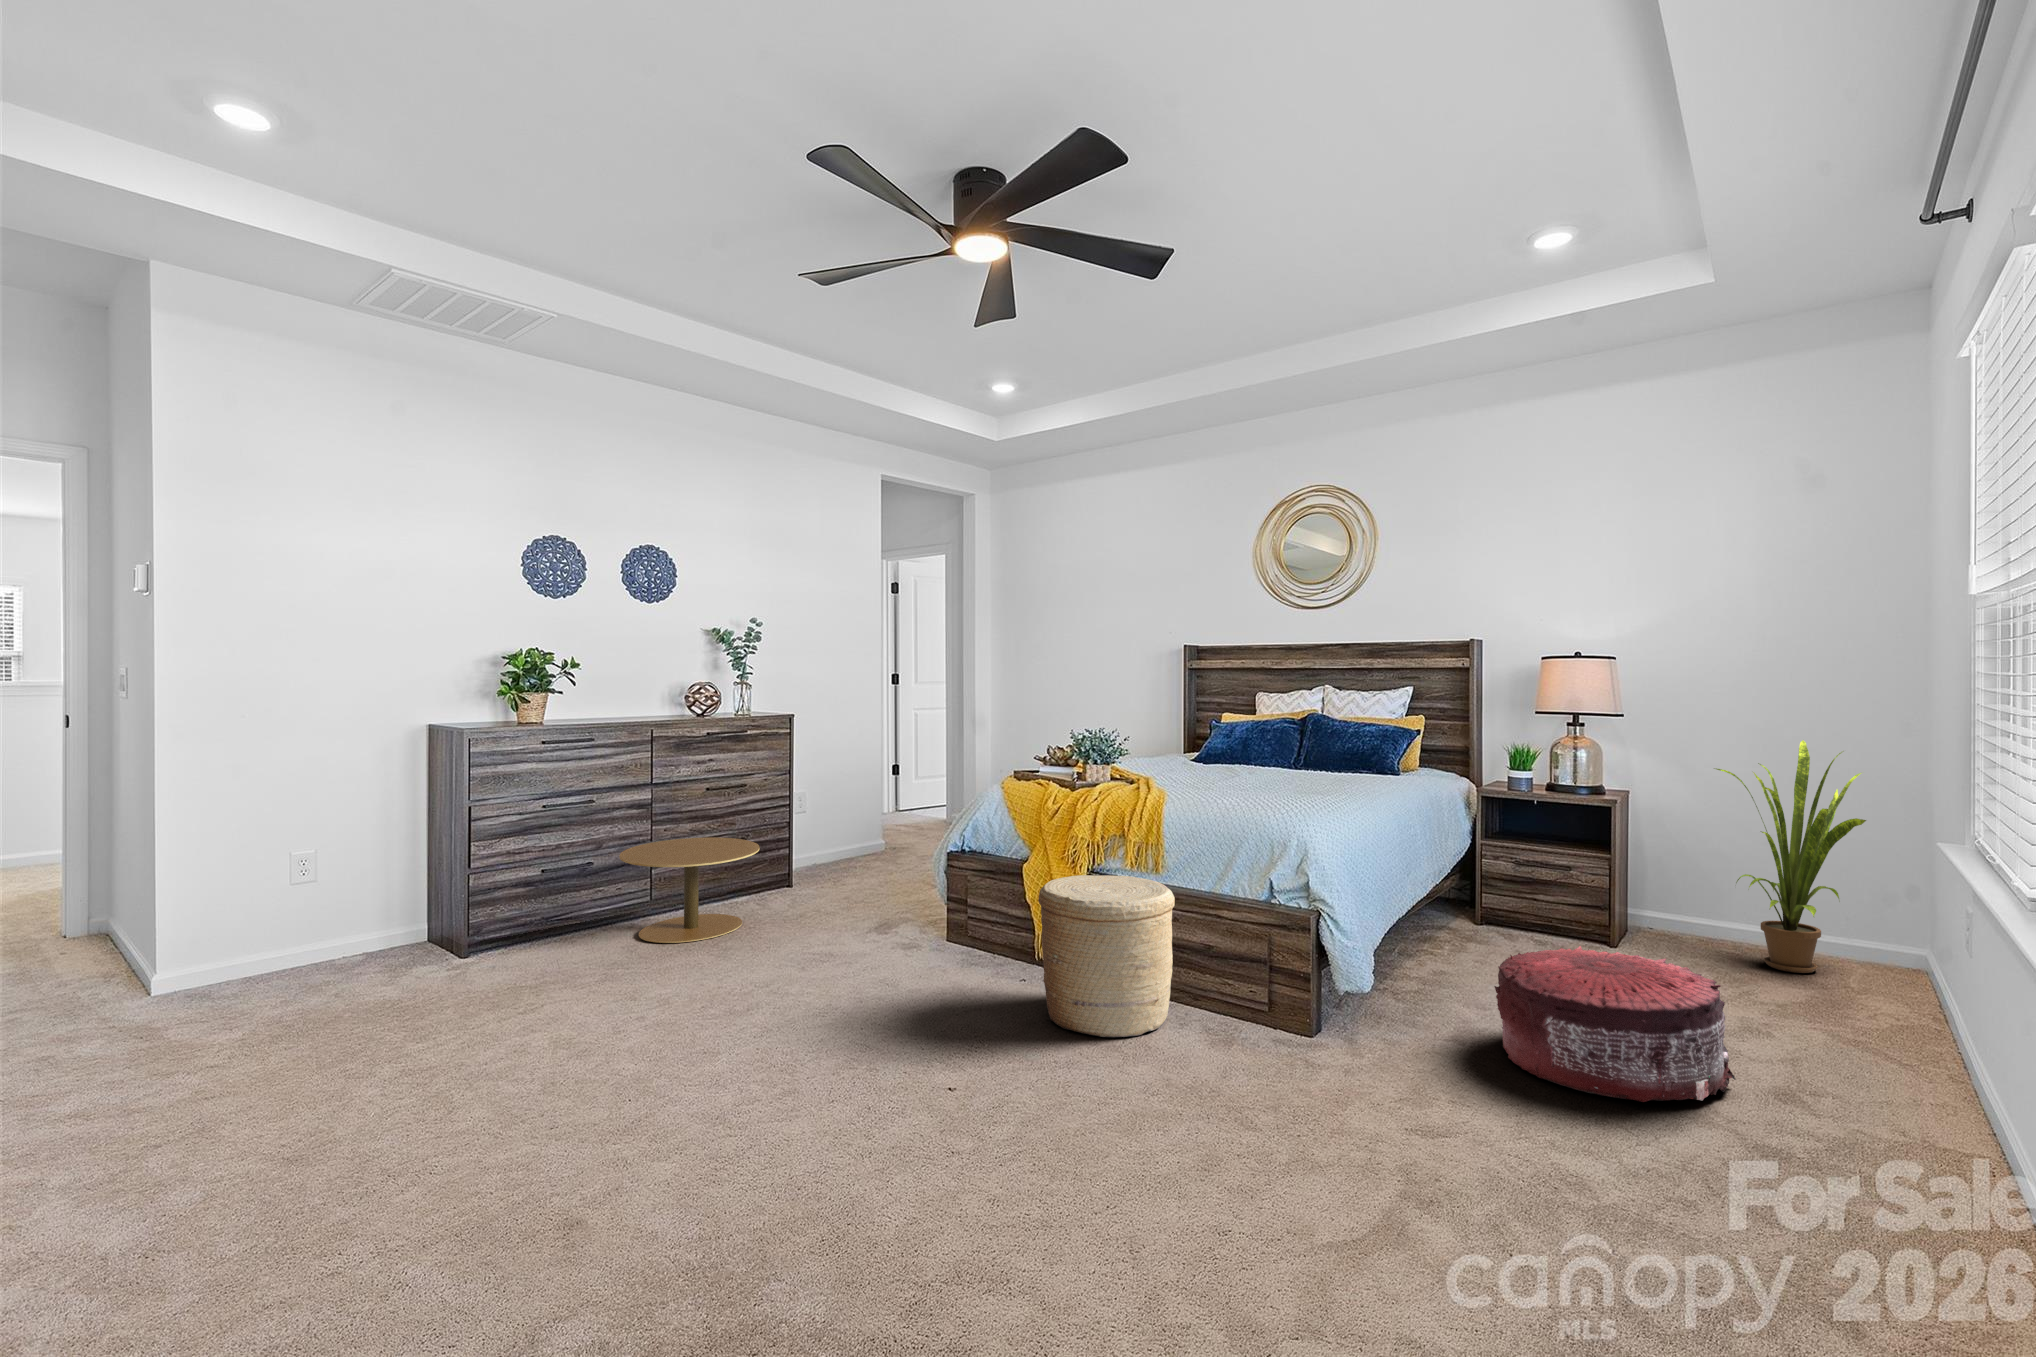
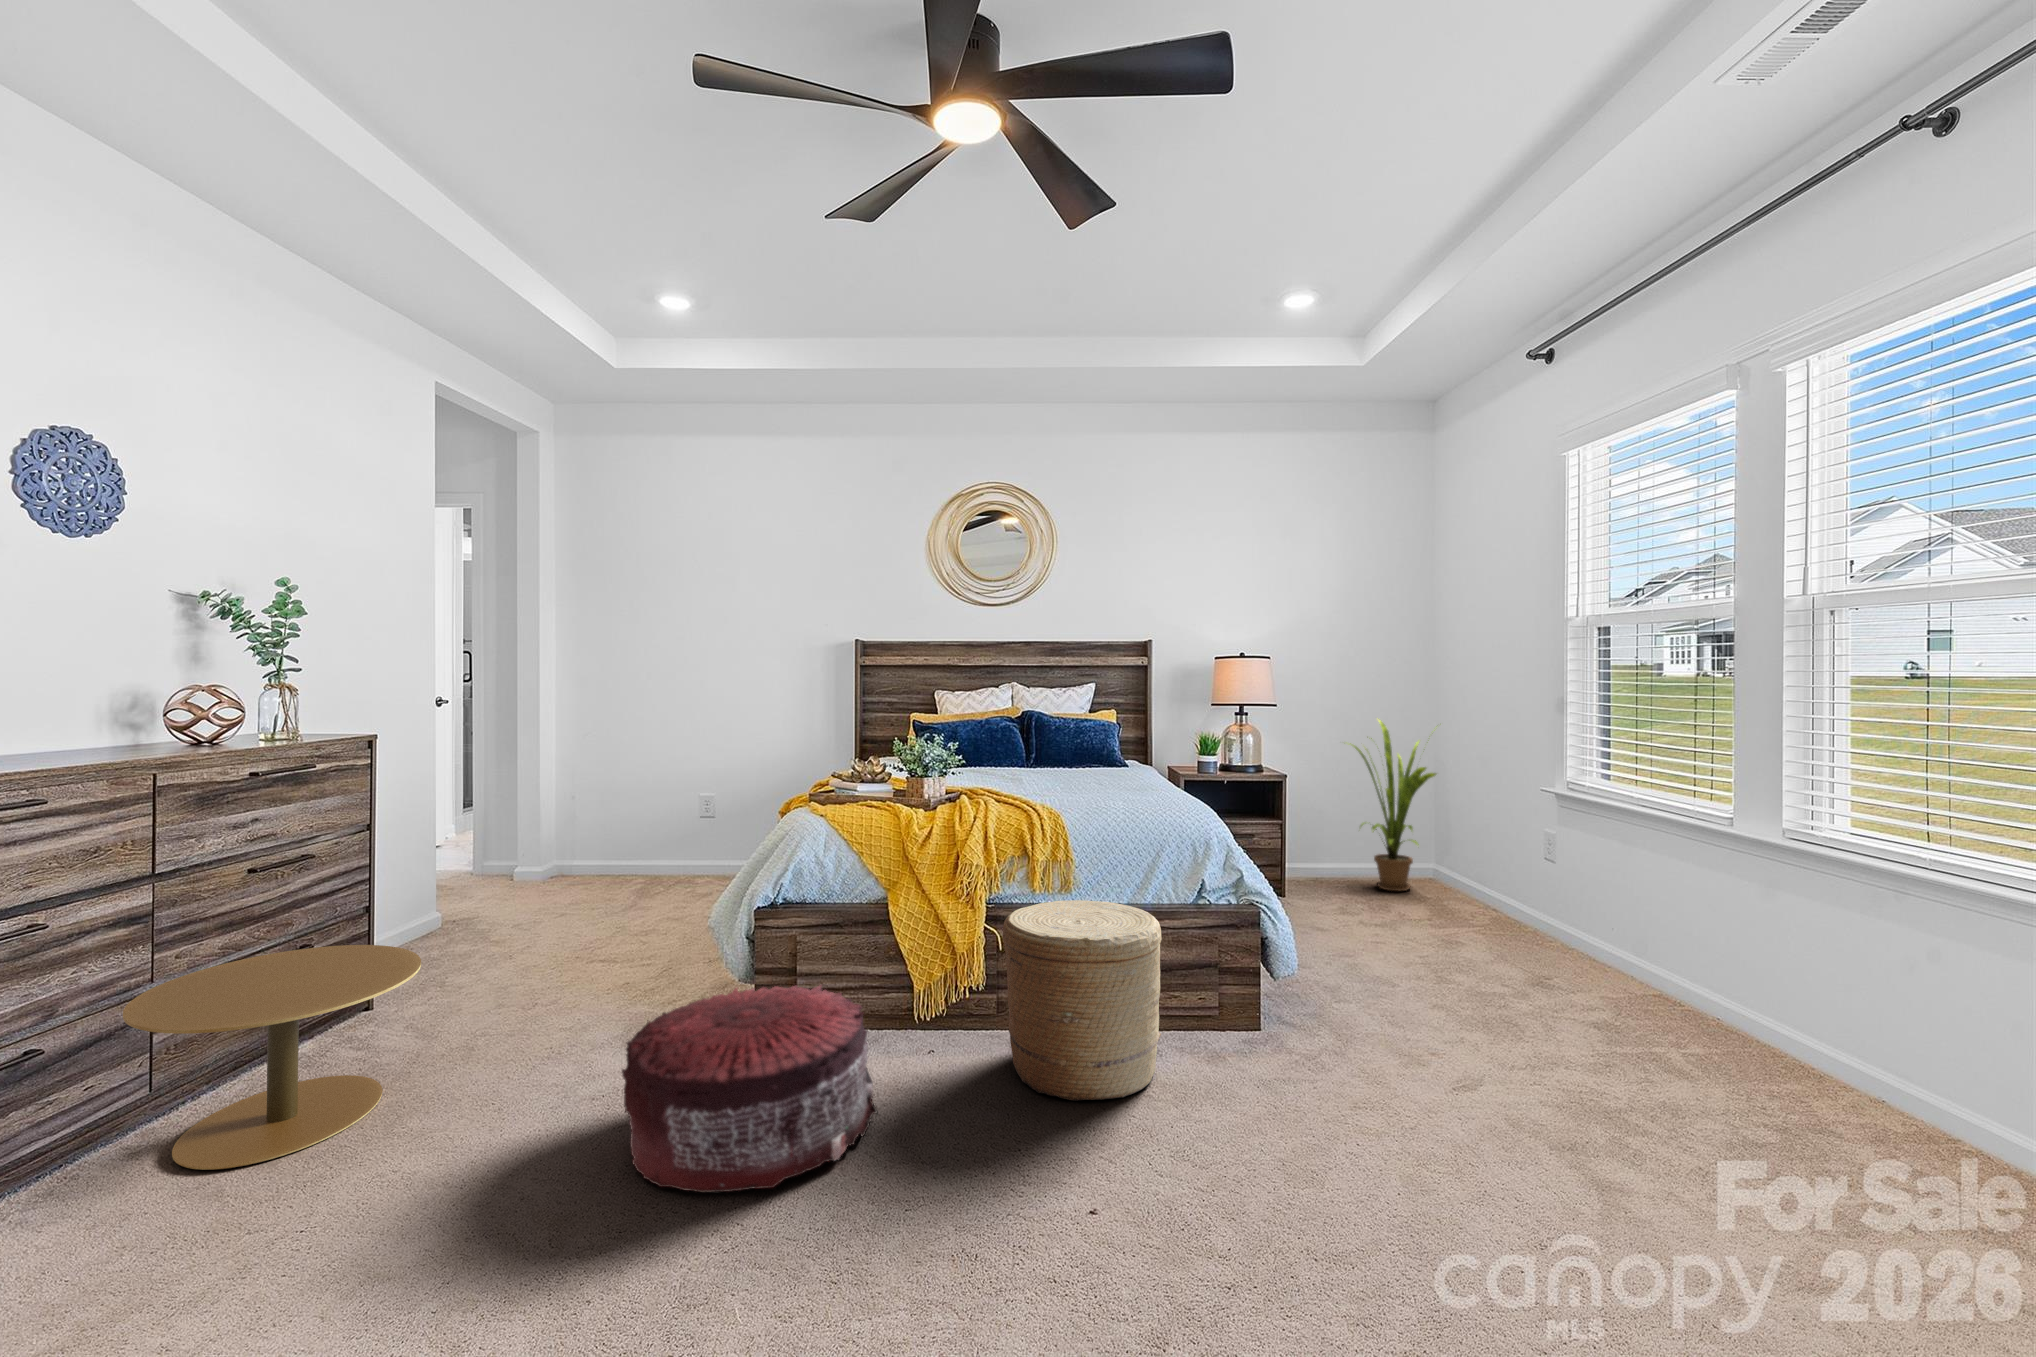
pouf: present [1494,946,1735,1102] -> present [622,985,877,1192]

